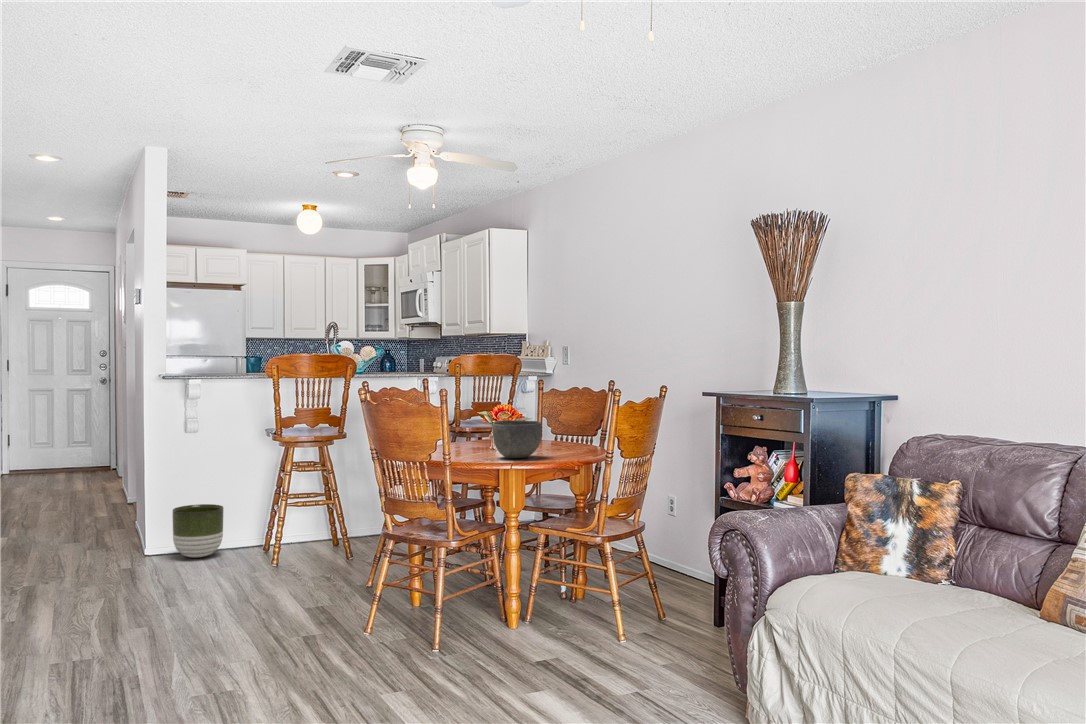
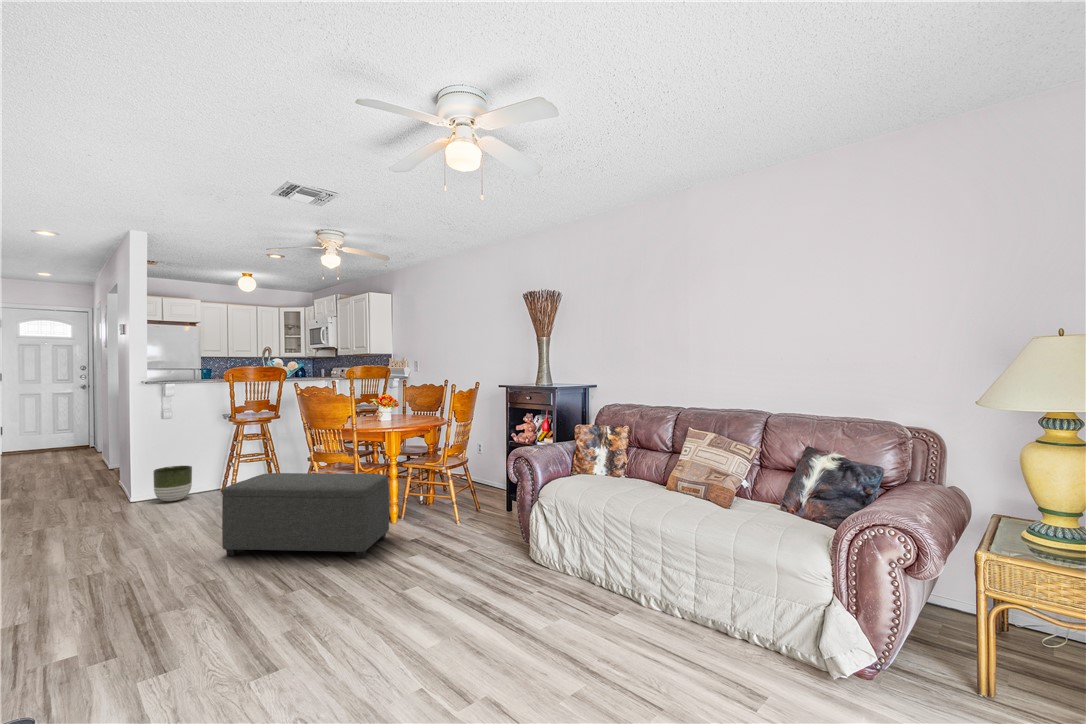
bowl: present [493,420,542,458] -> none [381,403,410,426]
ottoman: none [248,528,502,685] -> present [222,473,389,558]

